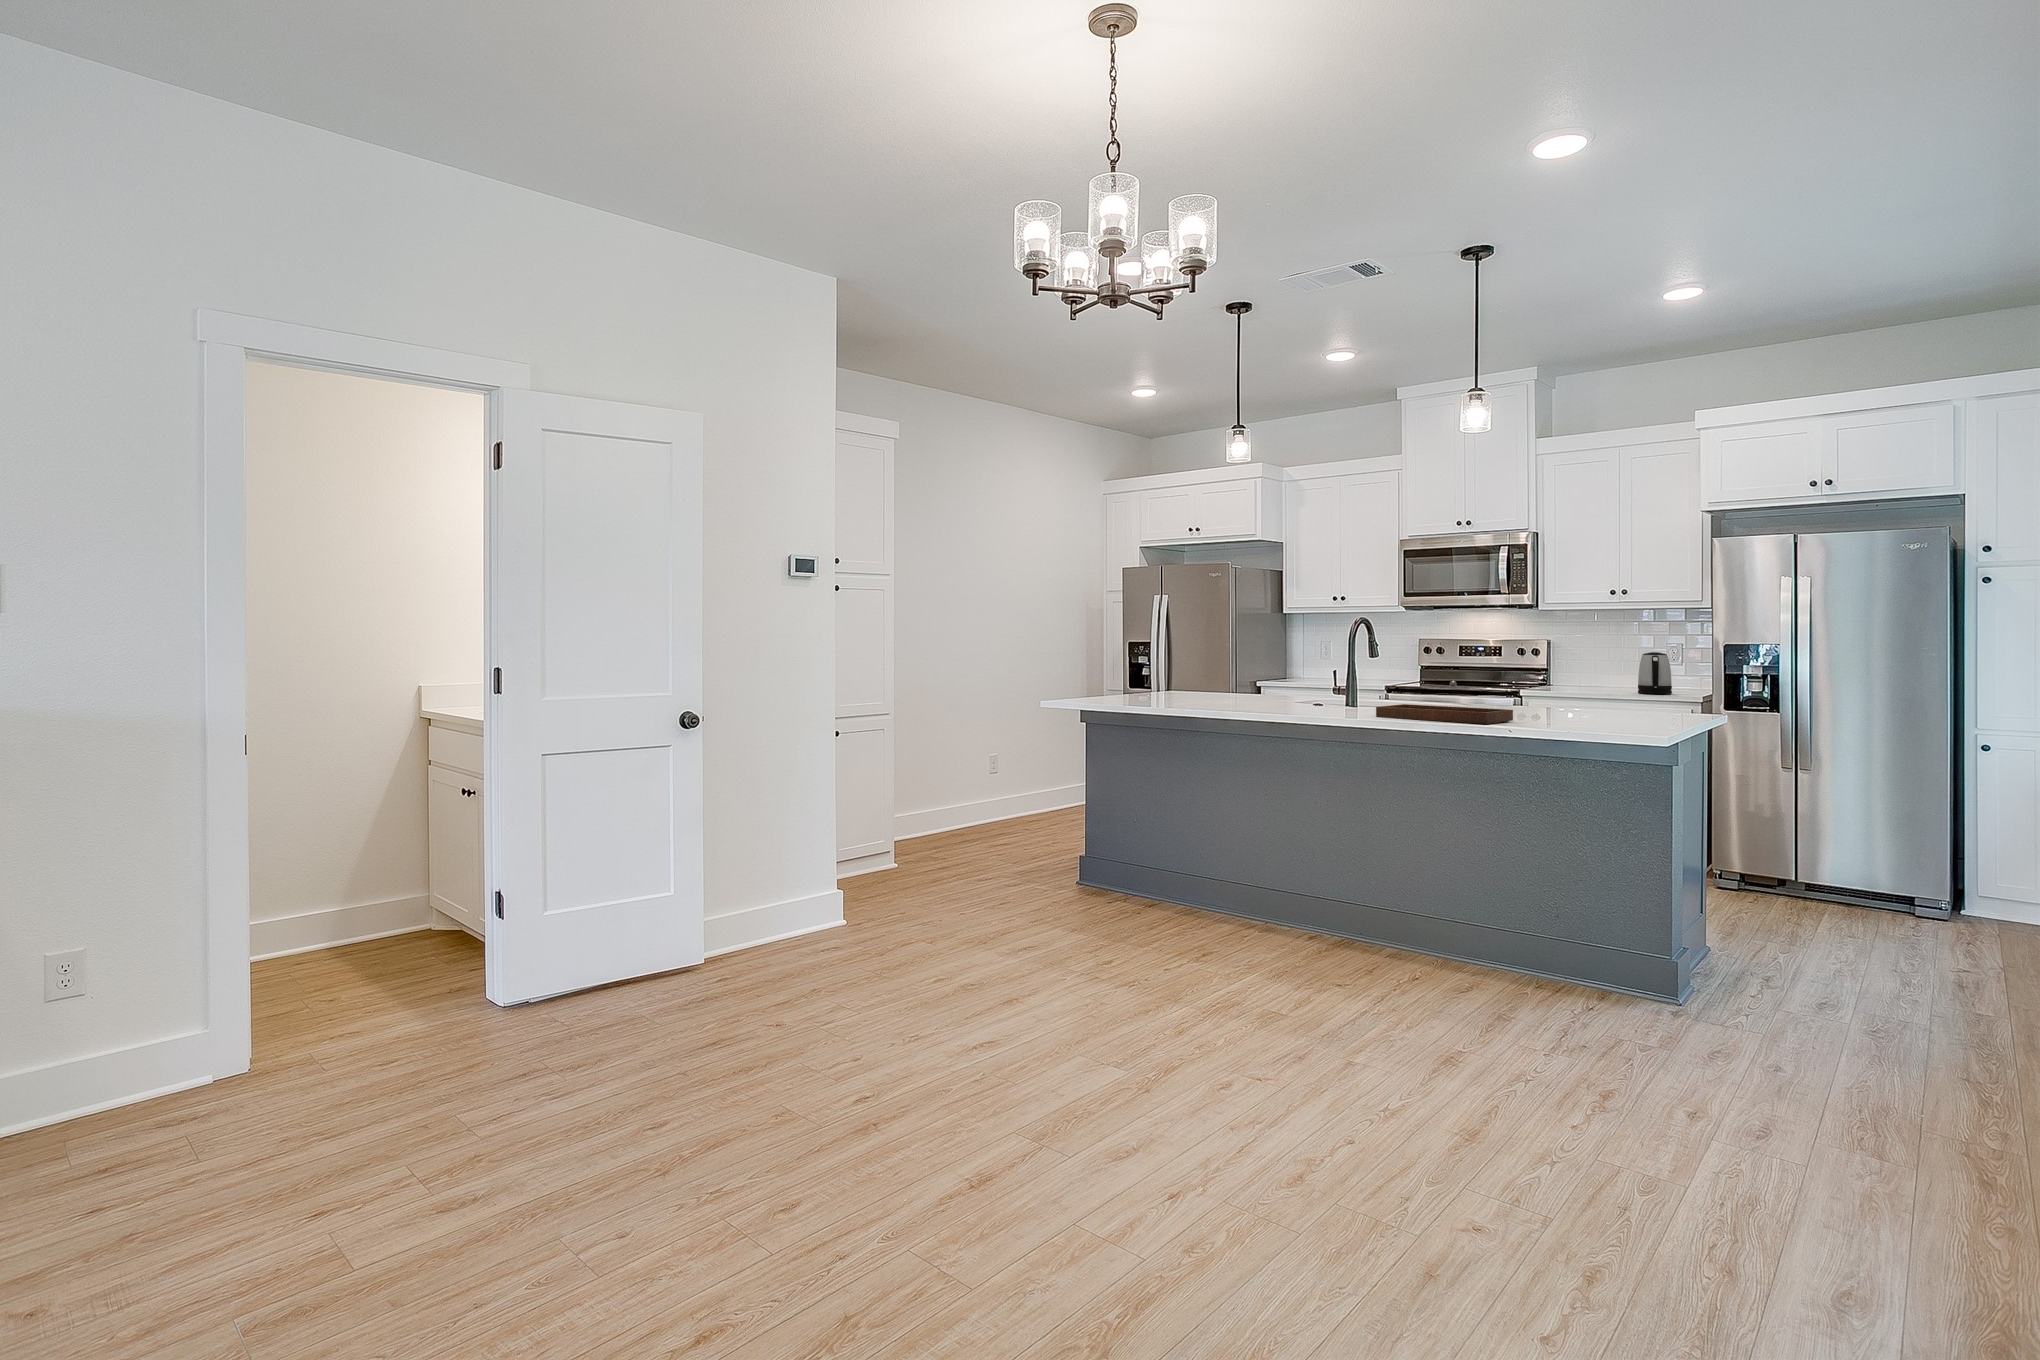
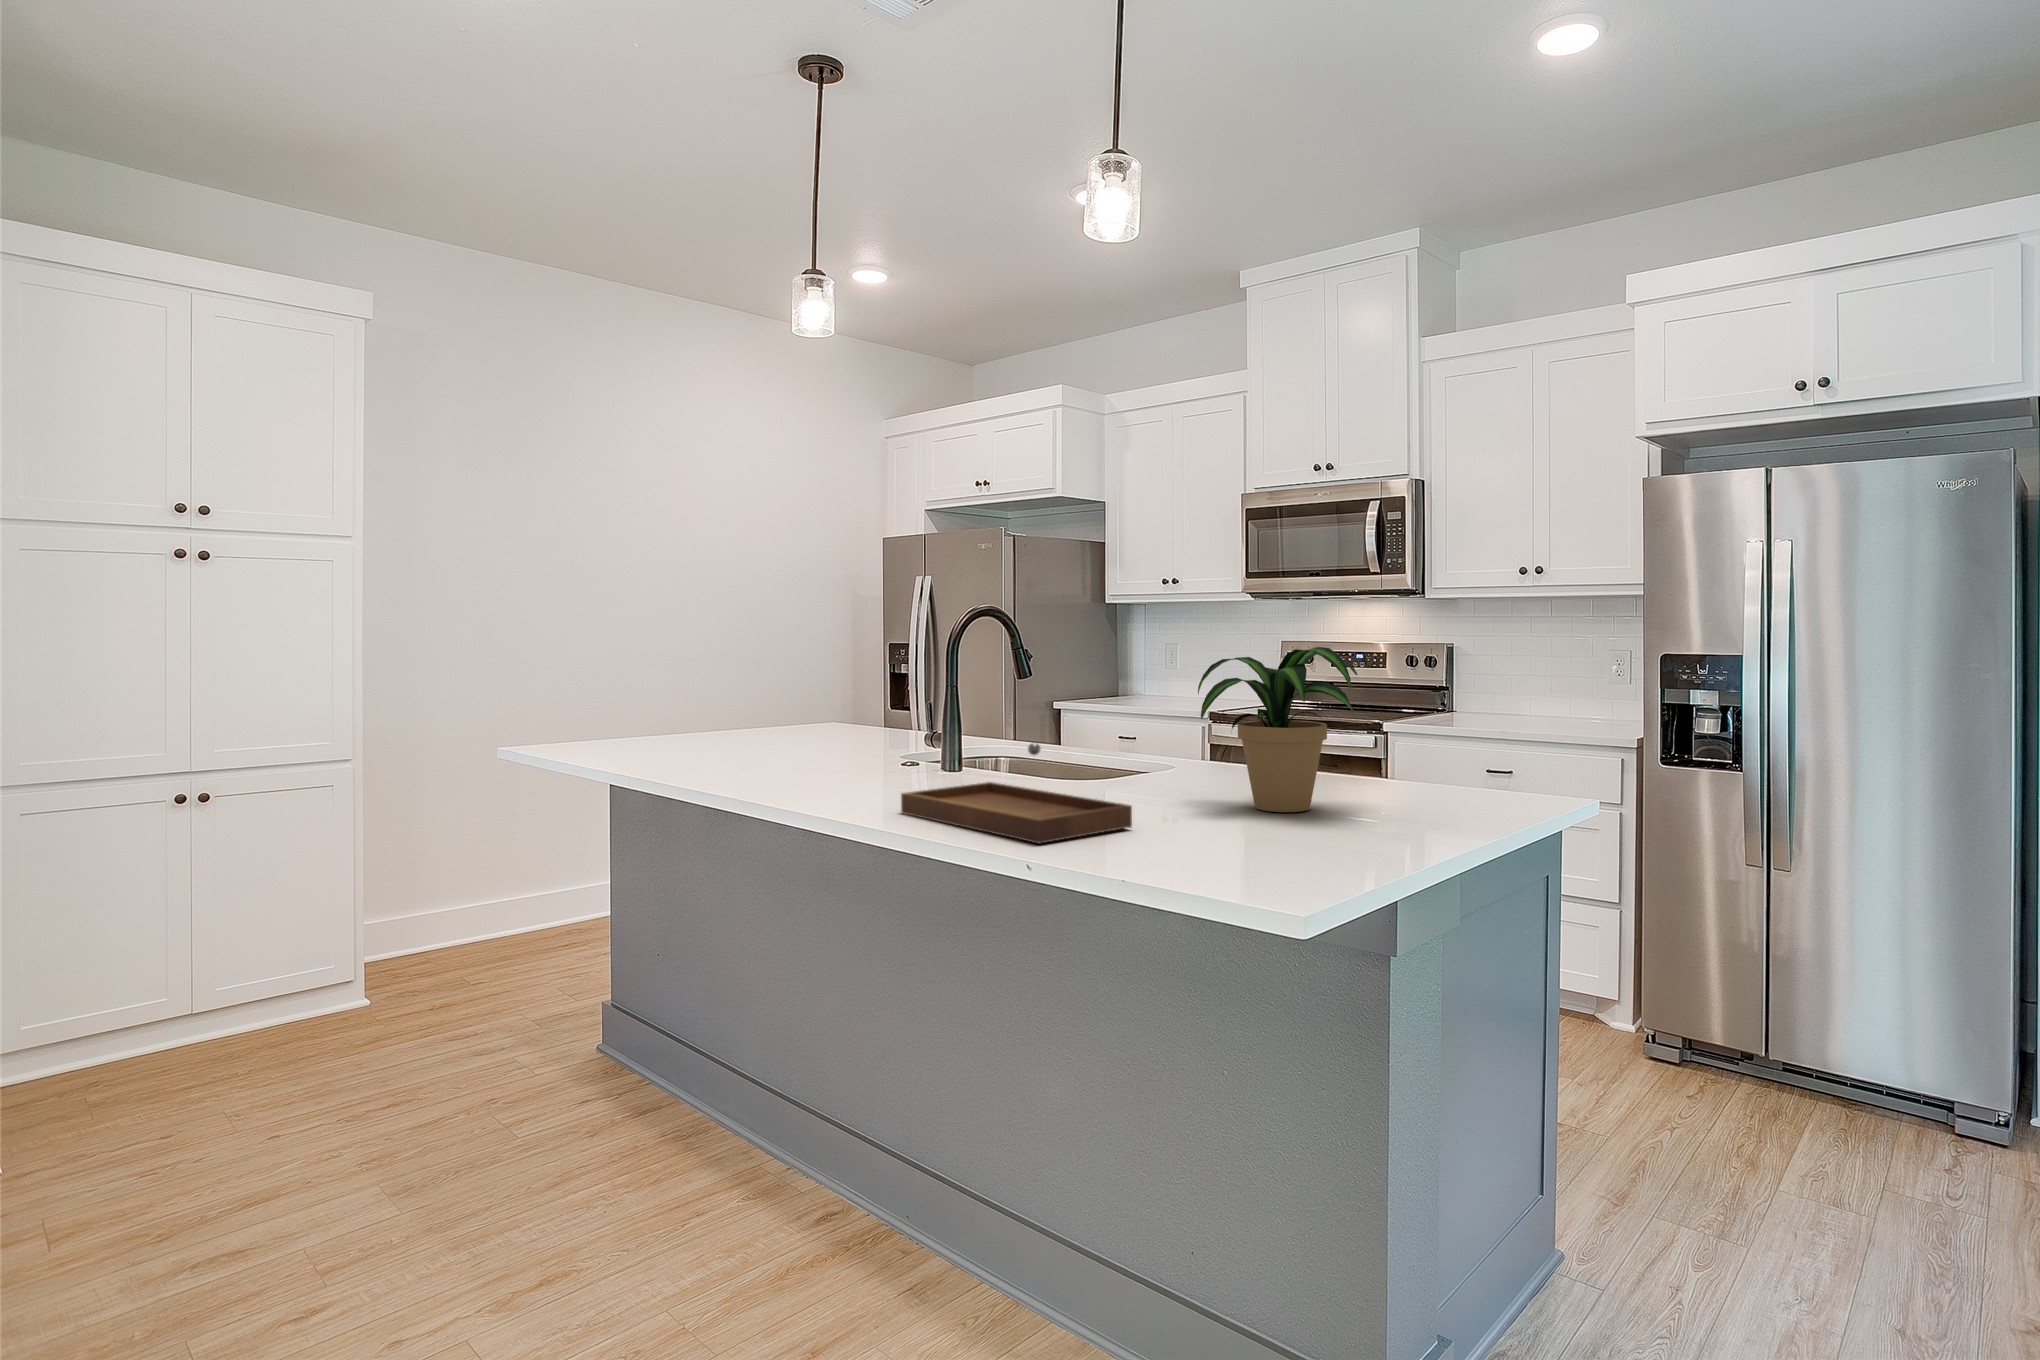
potted plant: none [1512,635,1613,718] -> present [1198,647,1357,812]
kettle: present [1638,652,1672,694] -> none [1566,664,1614,730]

